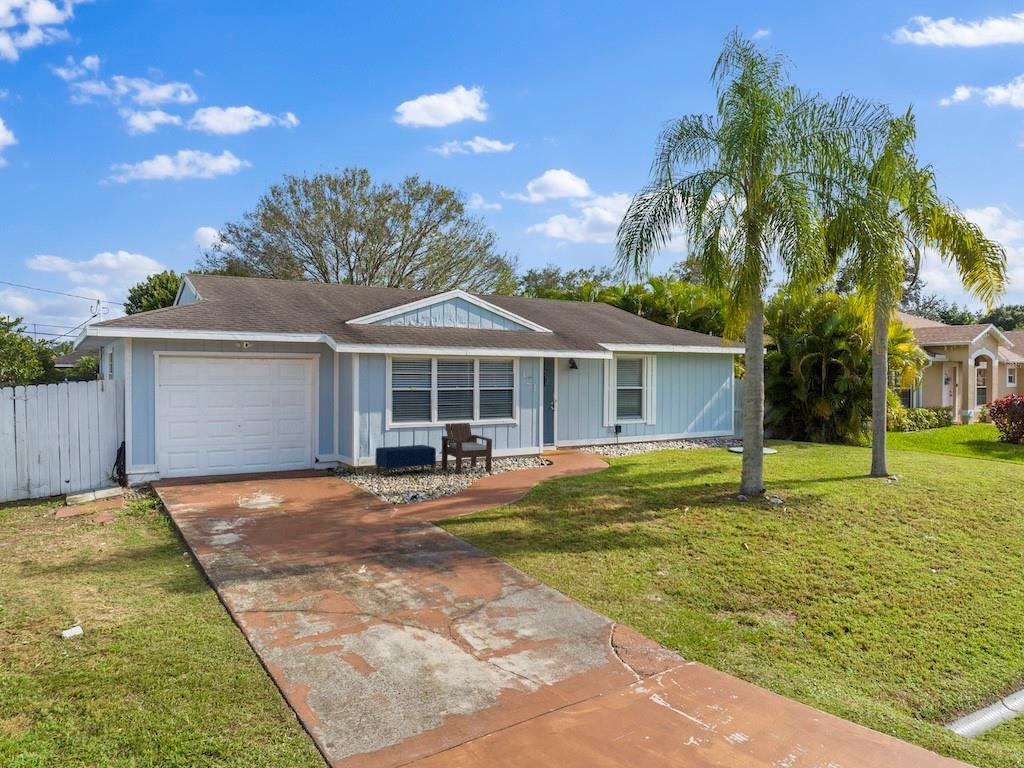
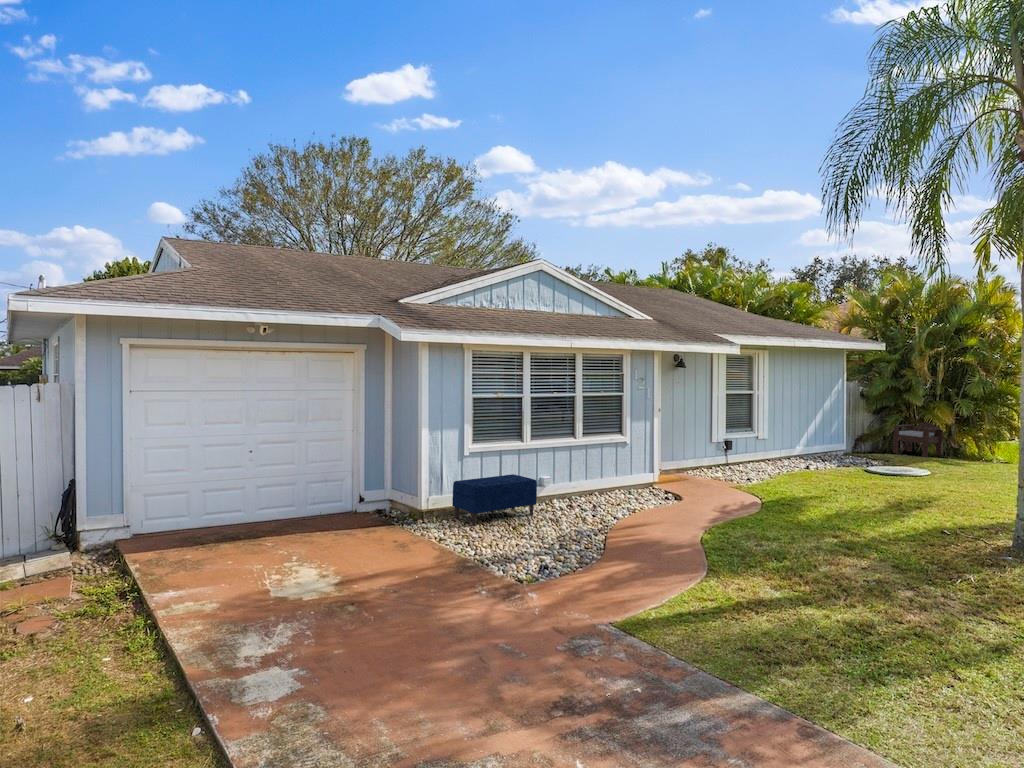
chair: present [441,423,492,474] -> present [893,422,943,457]

